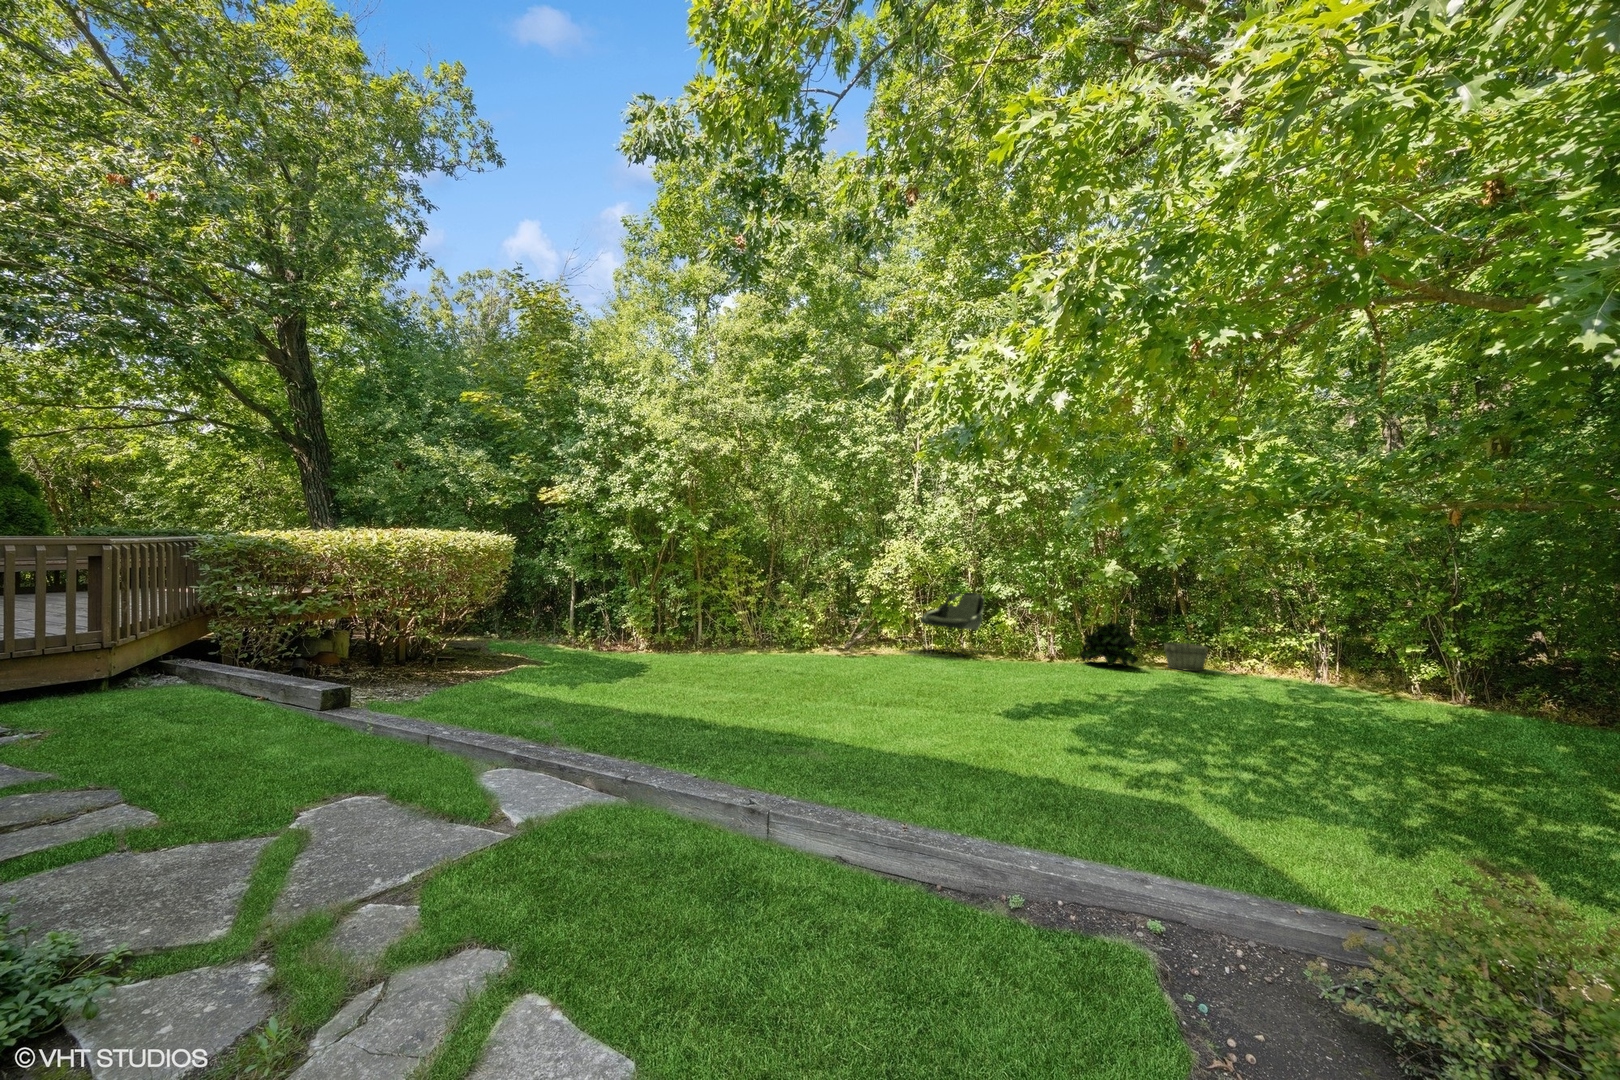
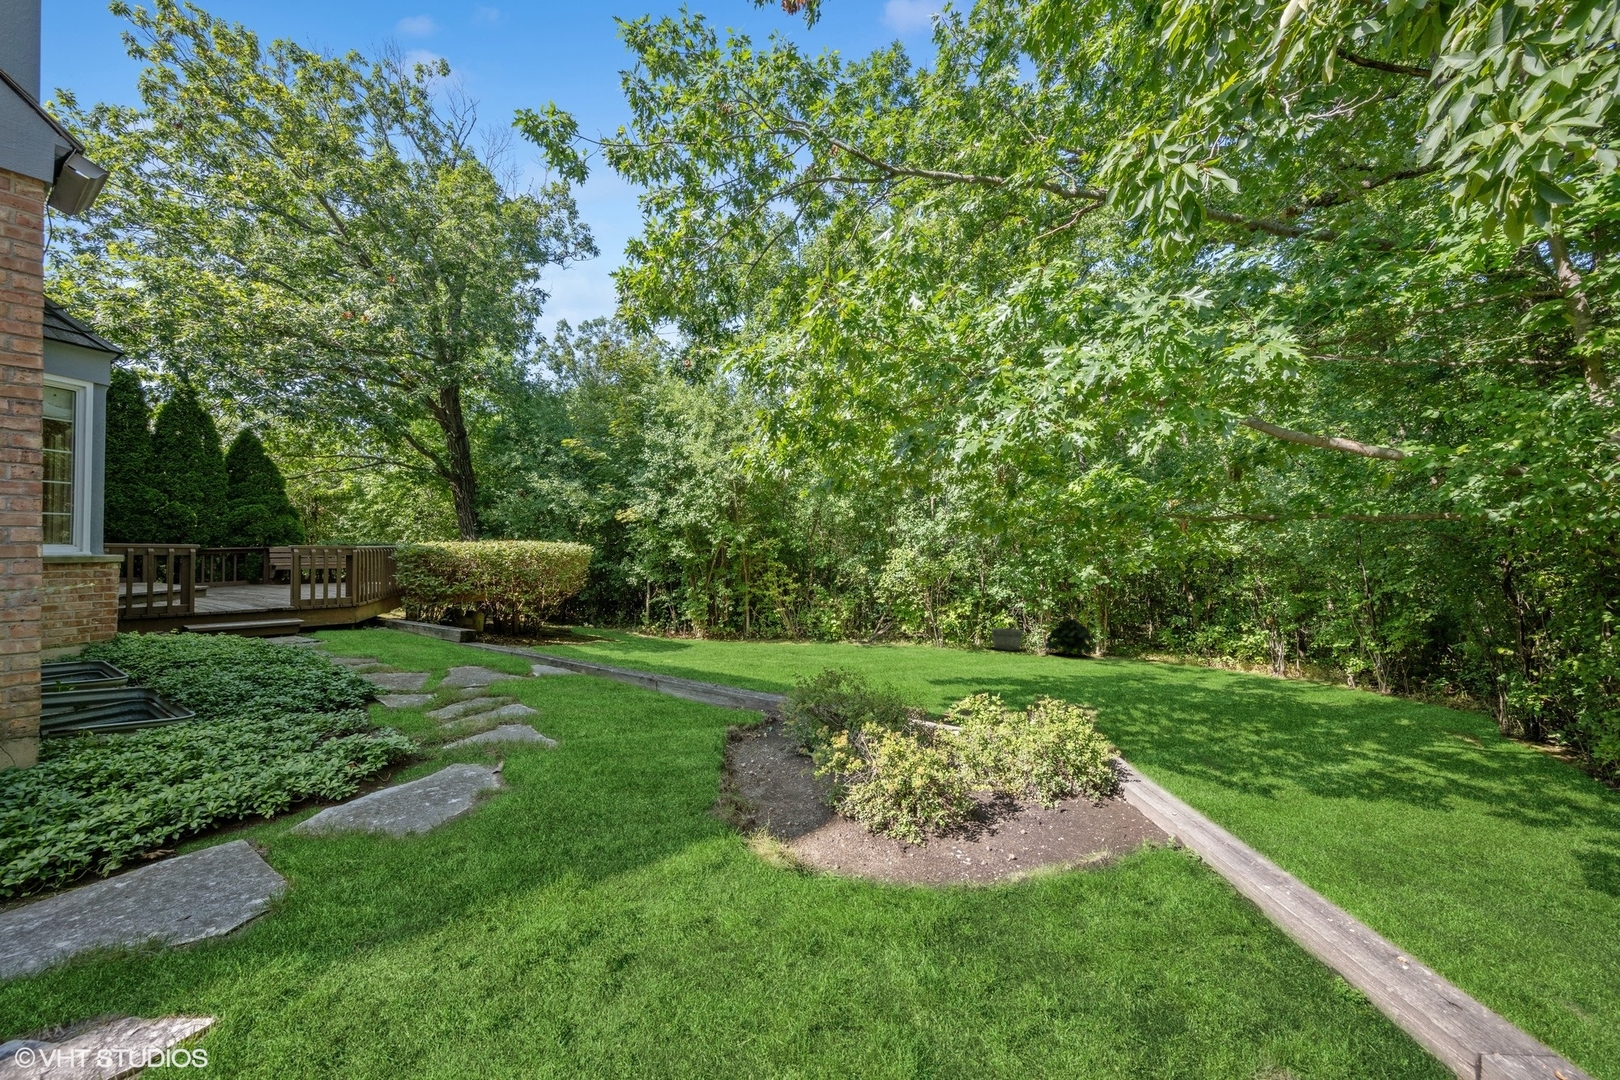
lounge chair: present [921,592,985,657] -> none [913,593,969,646]
wooden bucket: present [1164,639,1208,671] -> present [991,628,1023,650]

